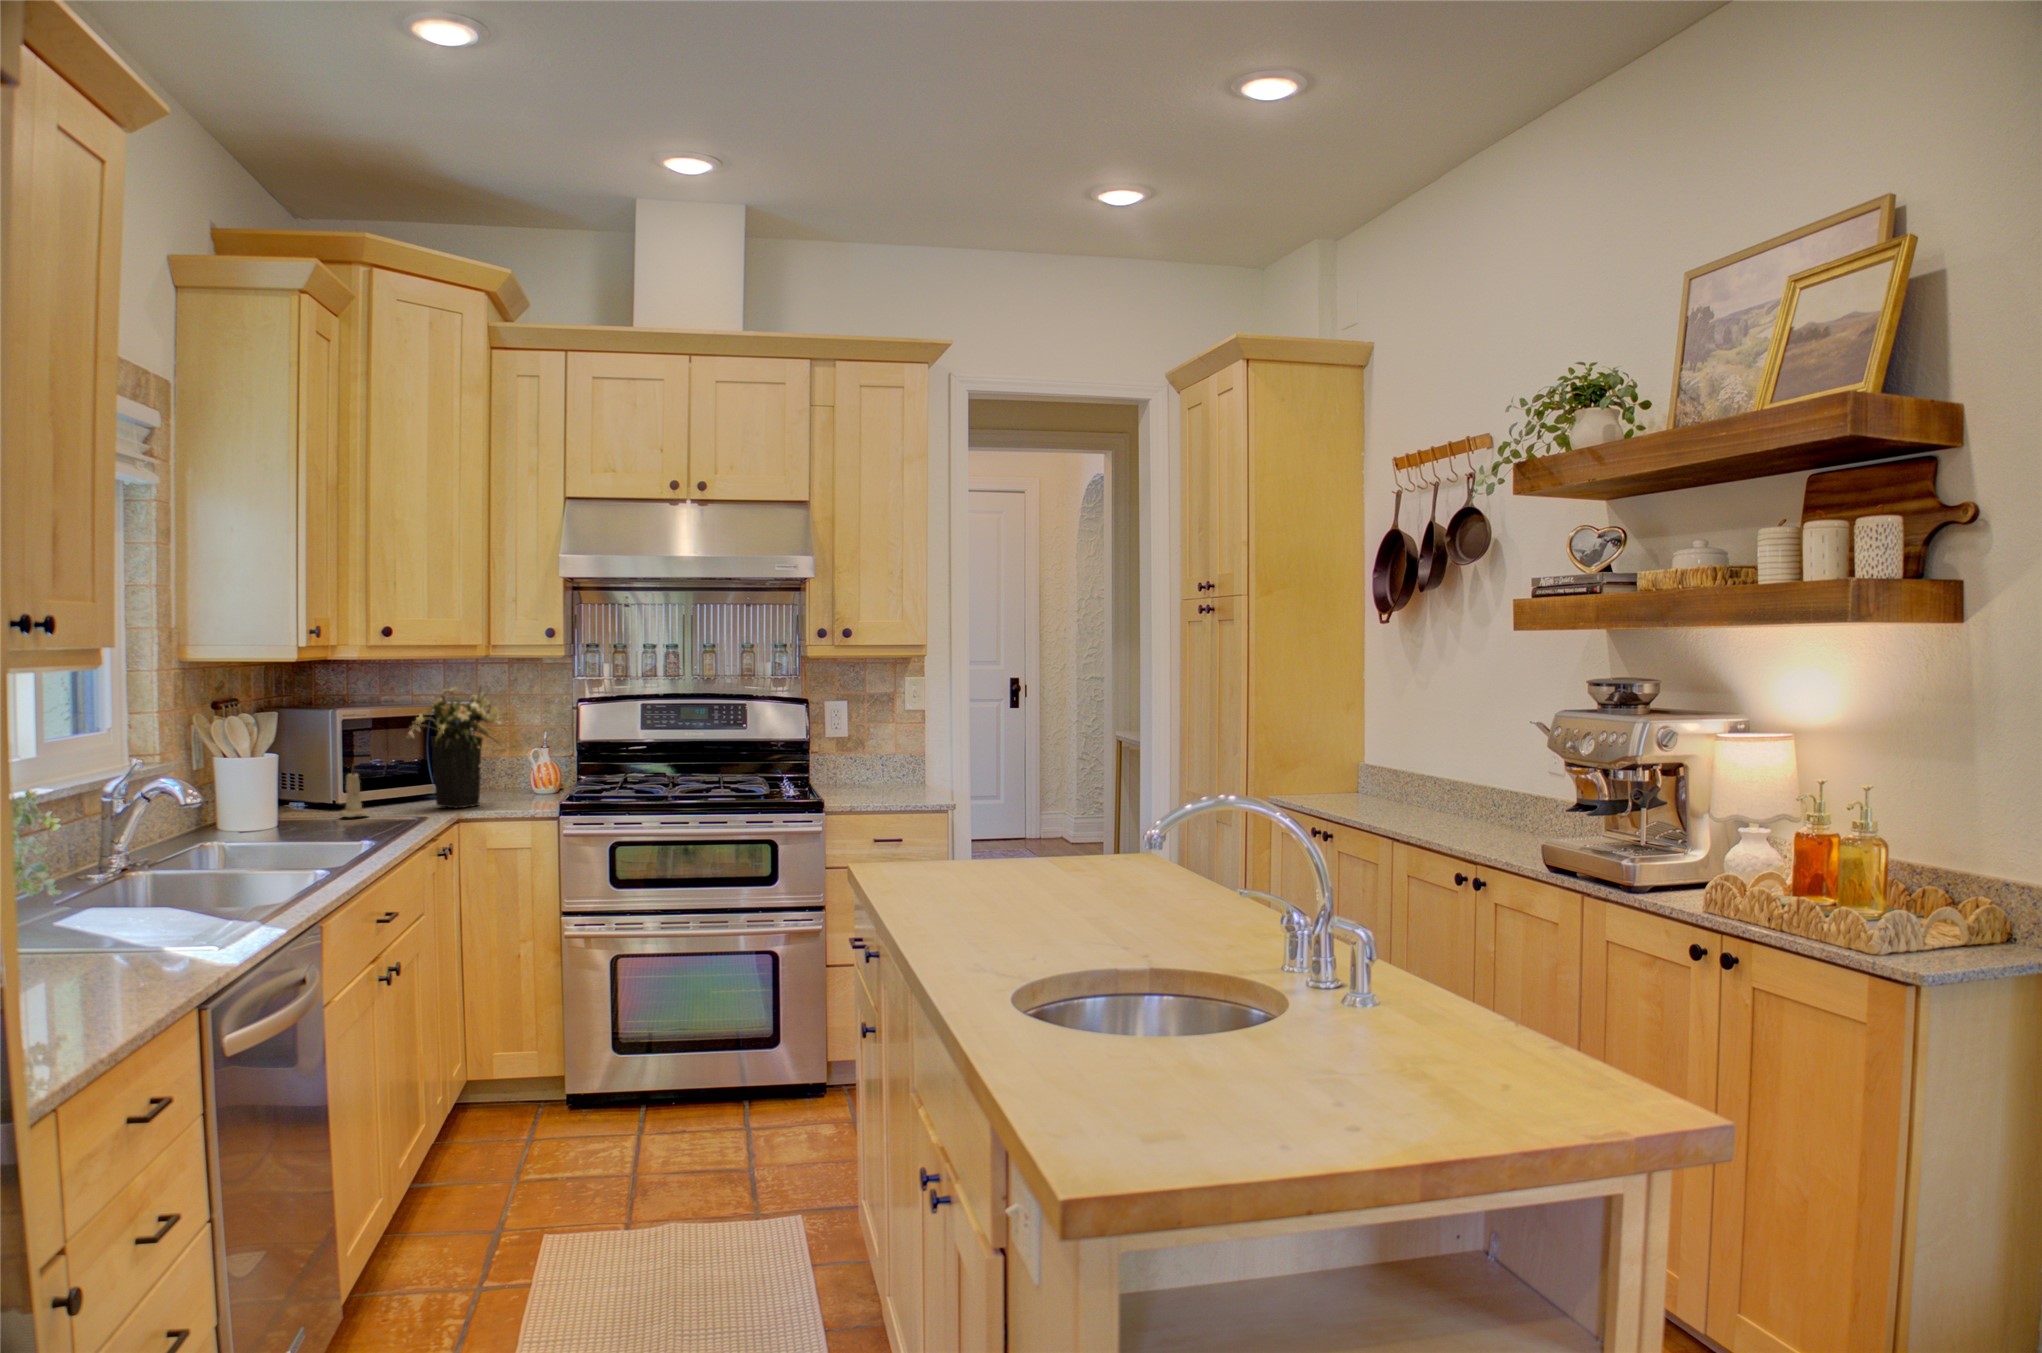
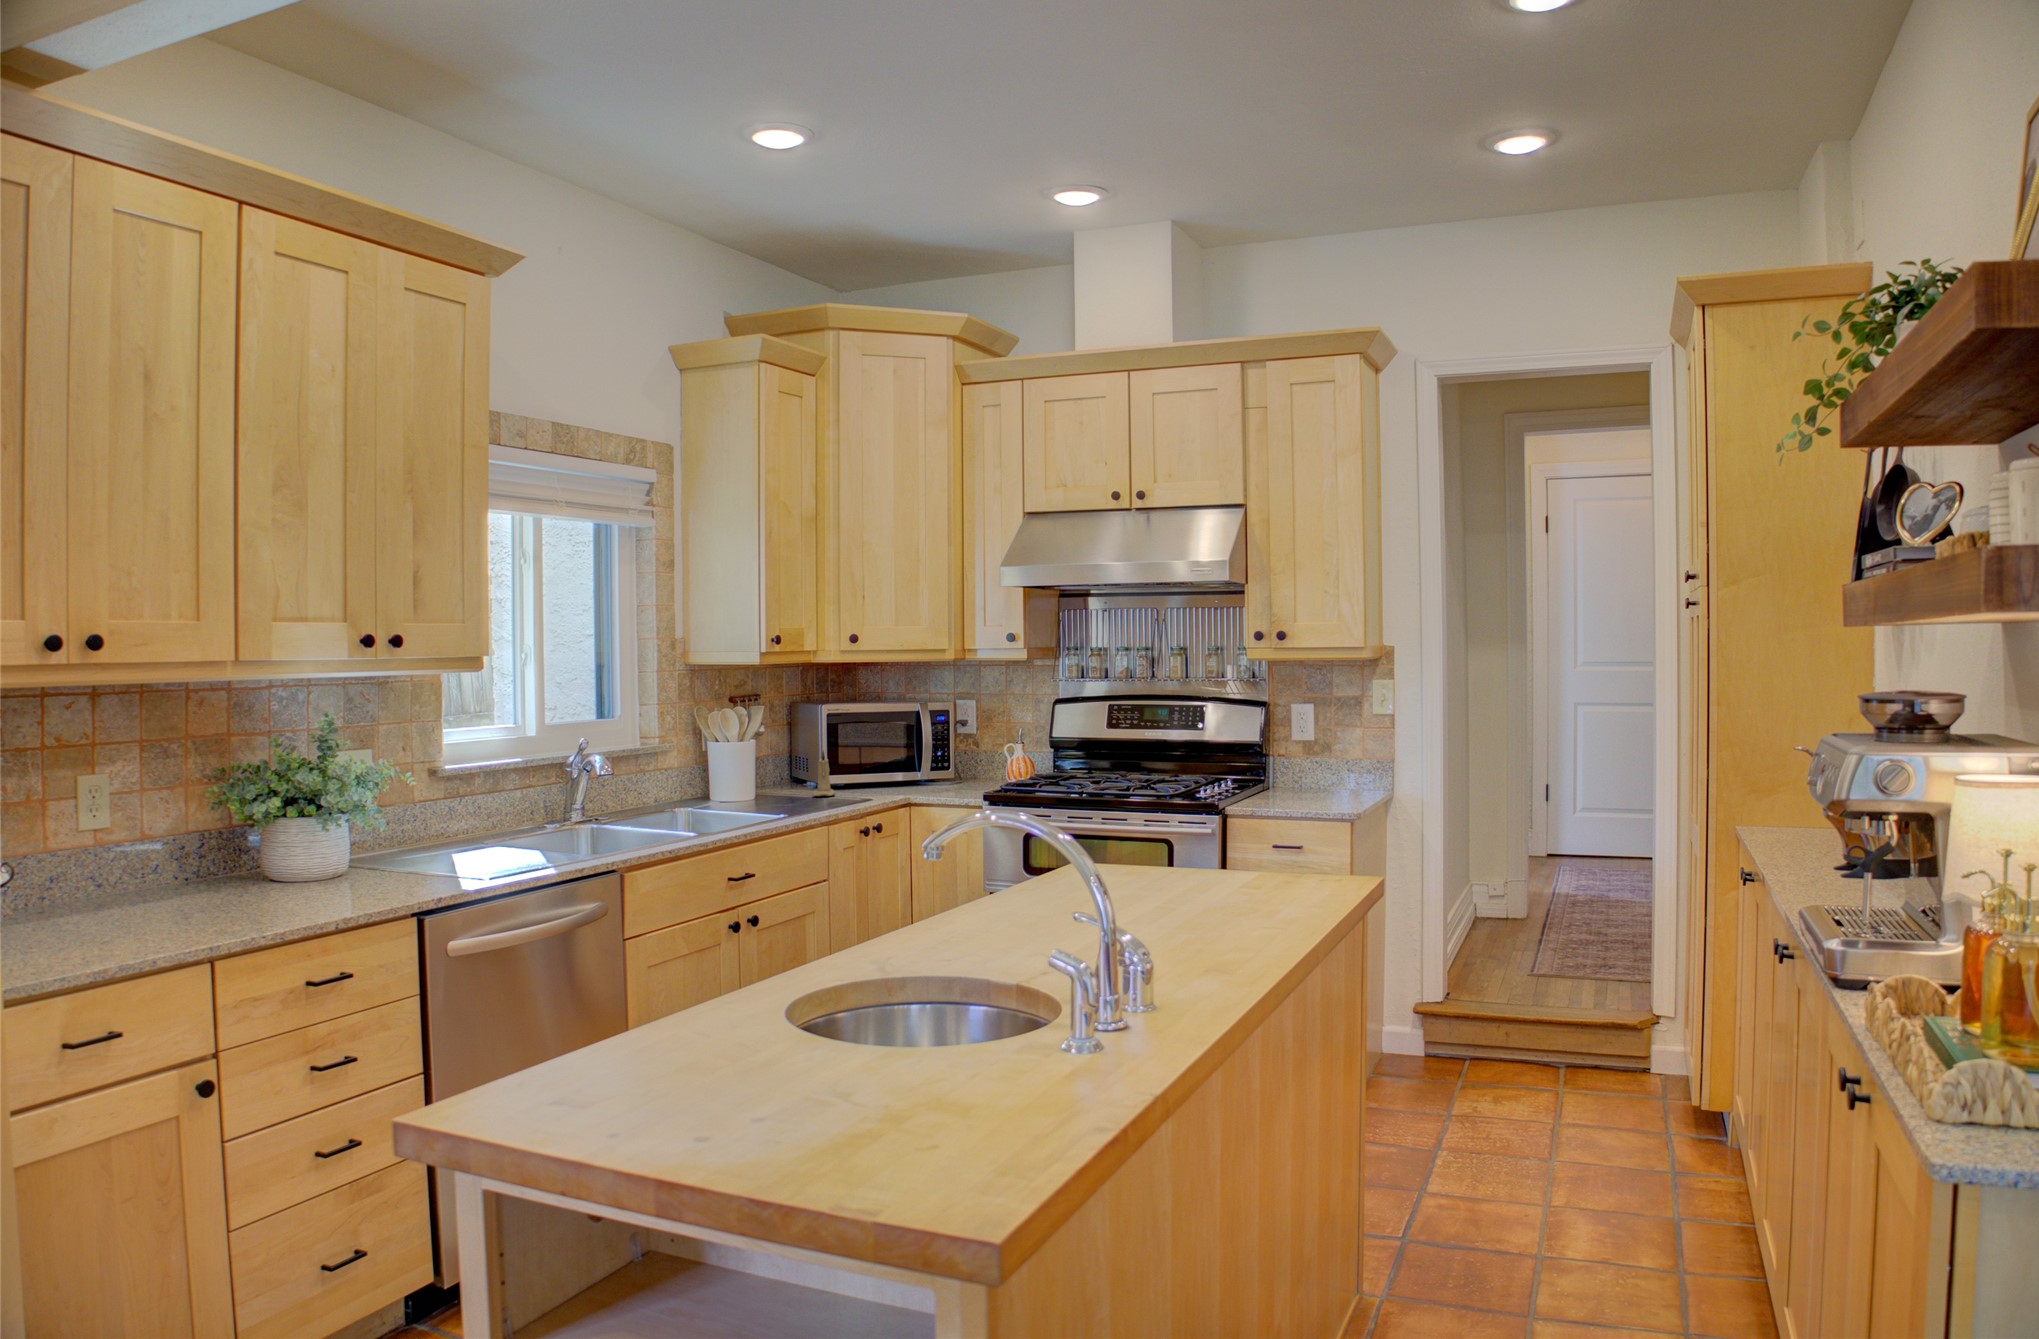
flower arrangement: present [406,686,509,808] -> none [859,685,947,793]

